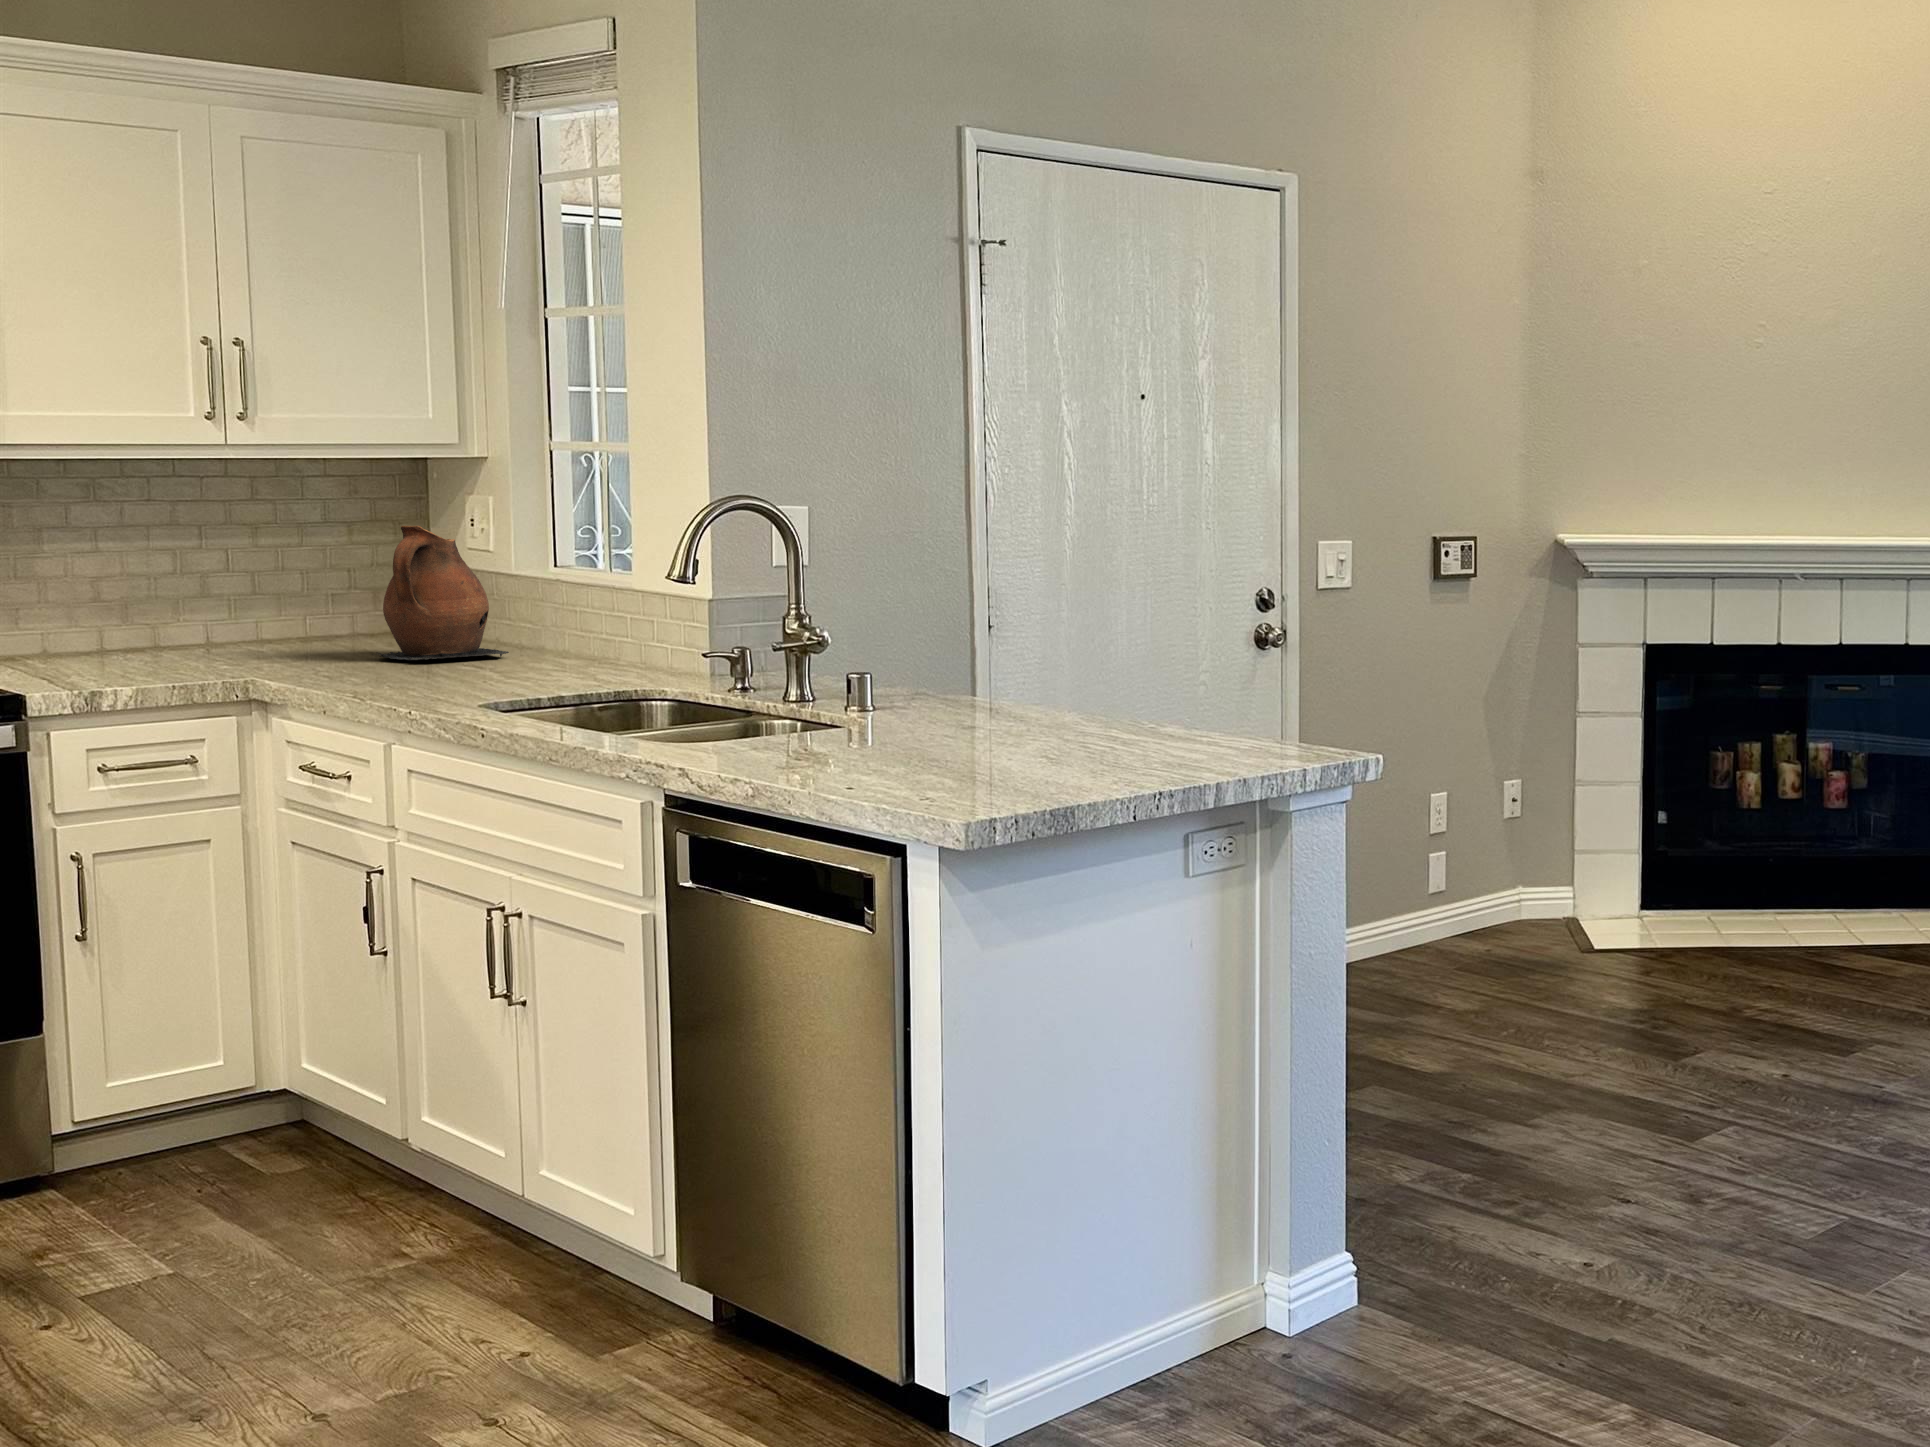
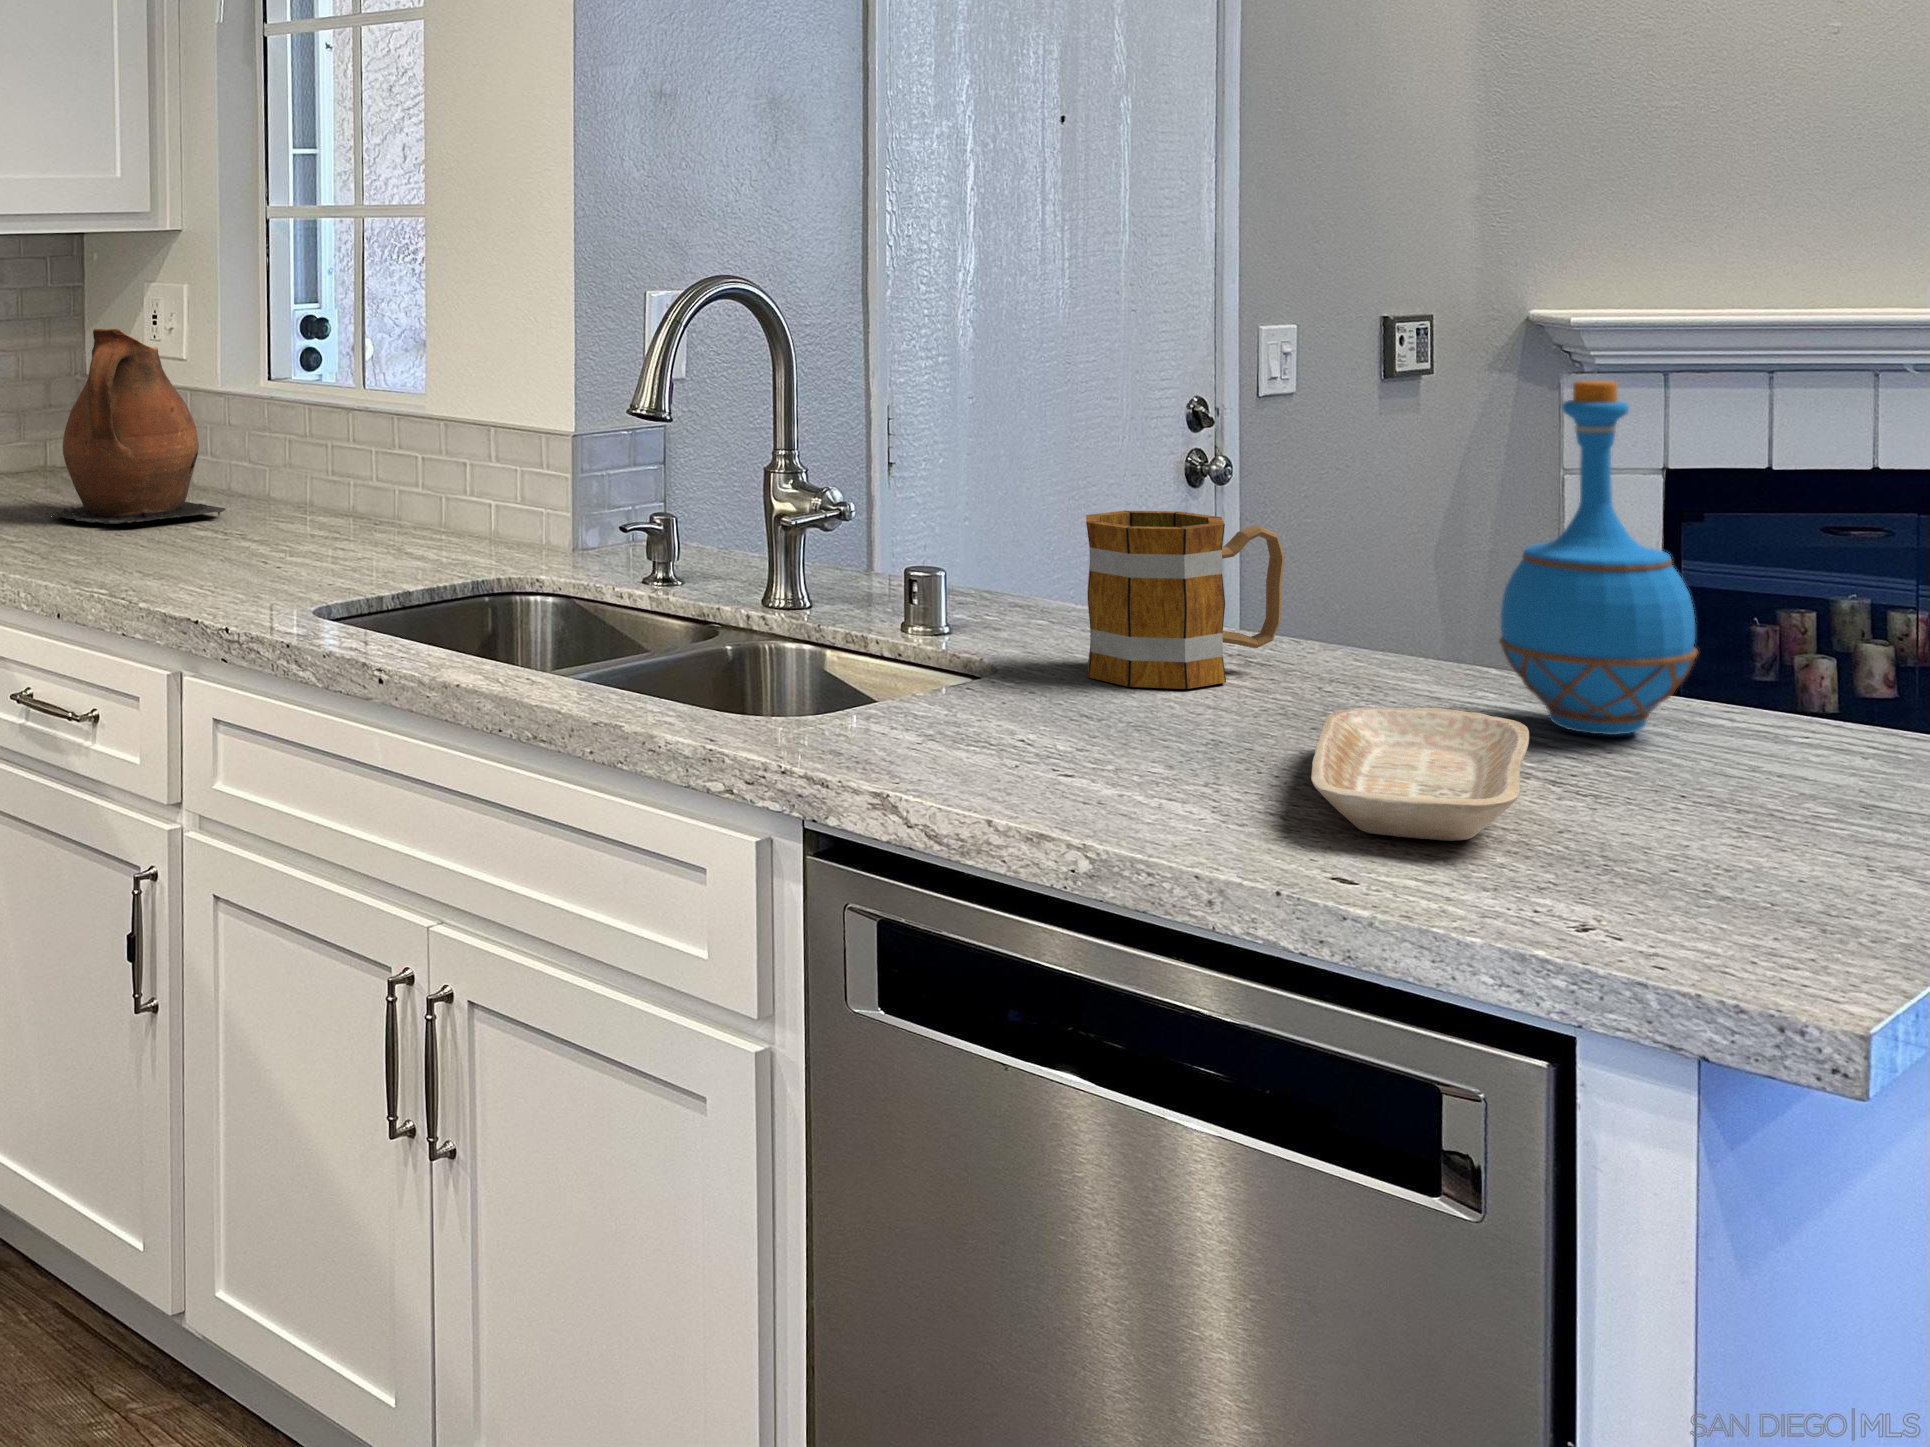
bottle: none [1078,559,1173,746] -> present [1499,381,1697,735]
mug: none [902,635,1022,731] -> present [1086,511,1285,689]
tray: none [868,730,1042,779] -> present [1311,707,1529,841]

